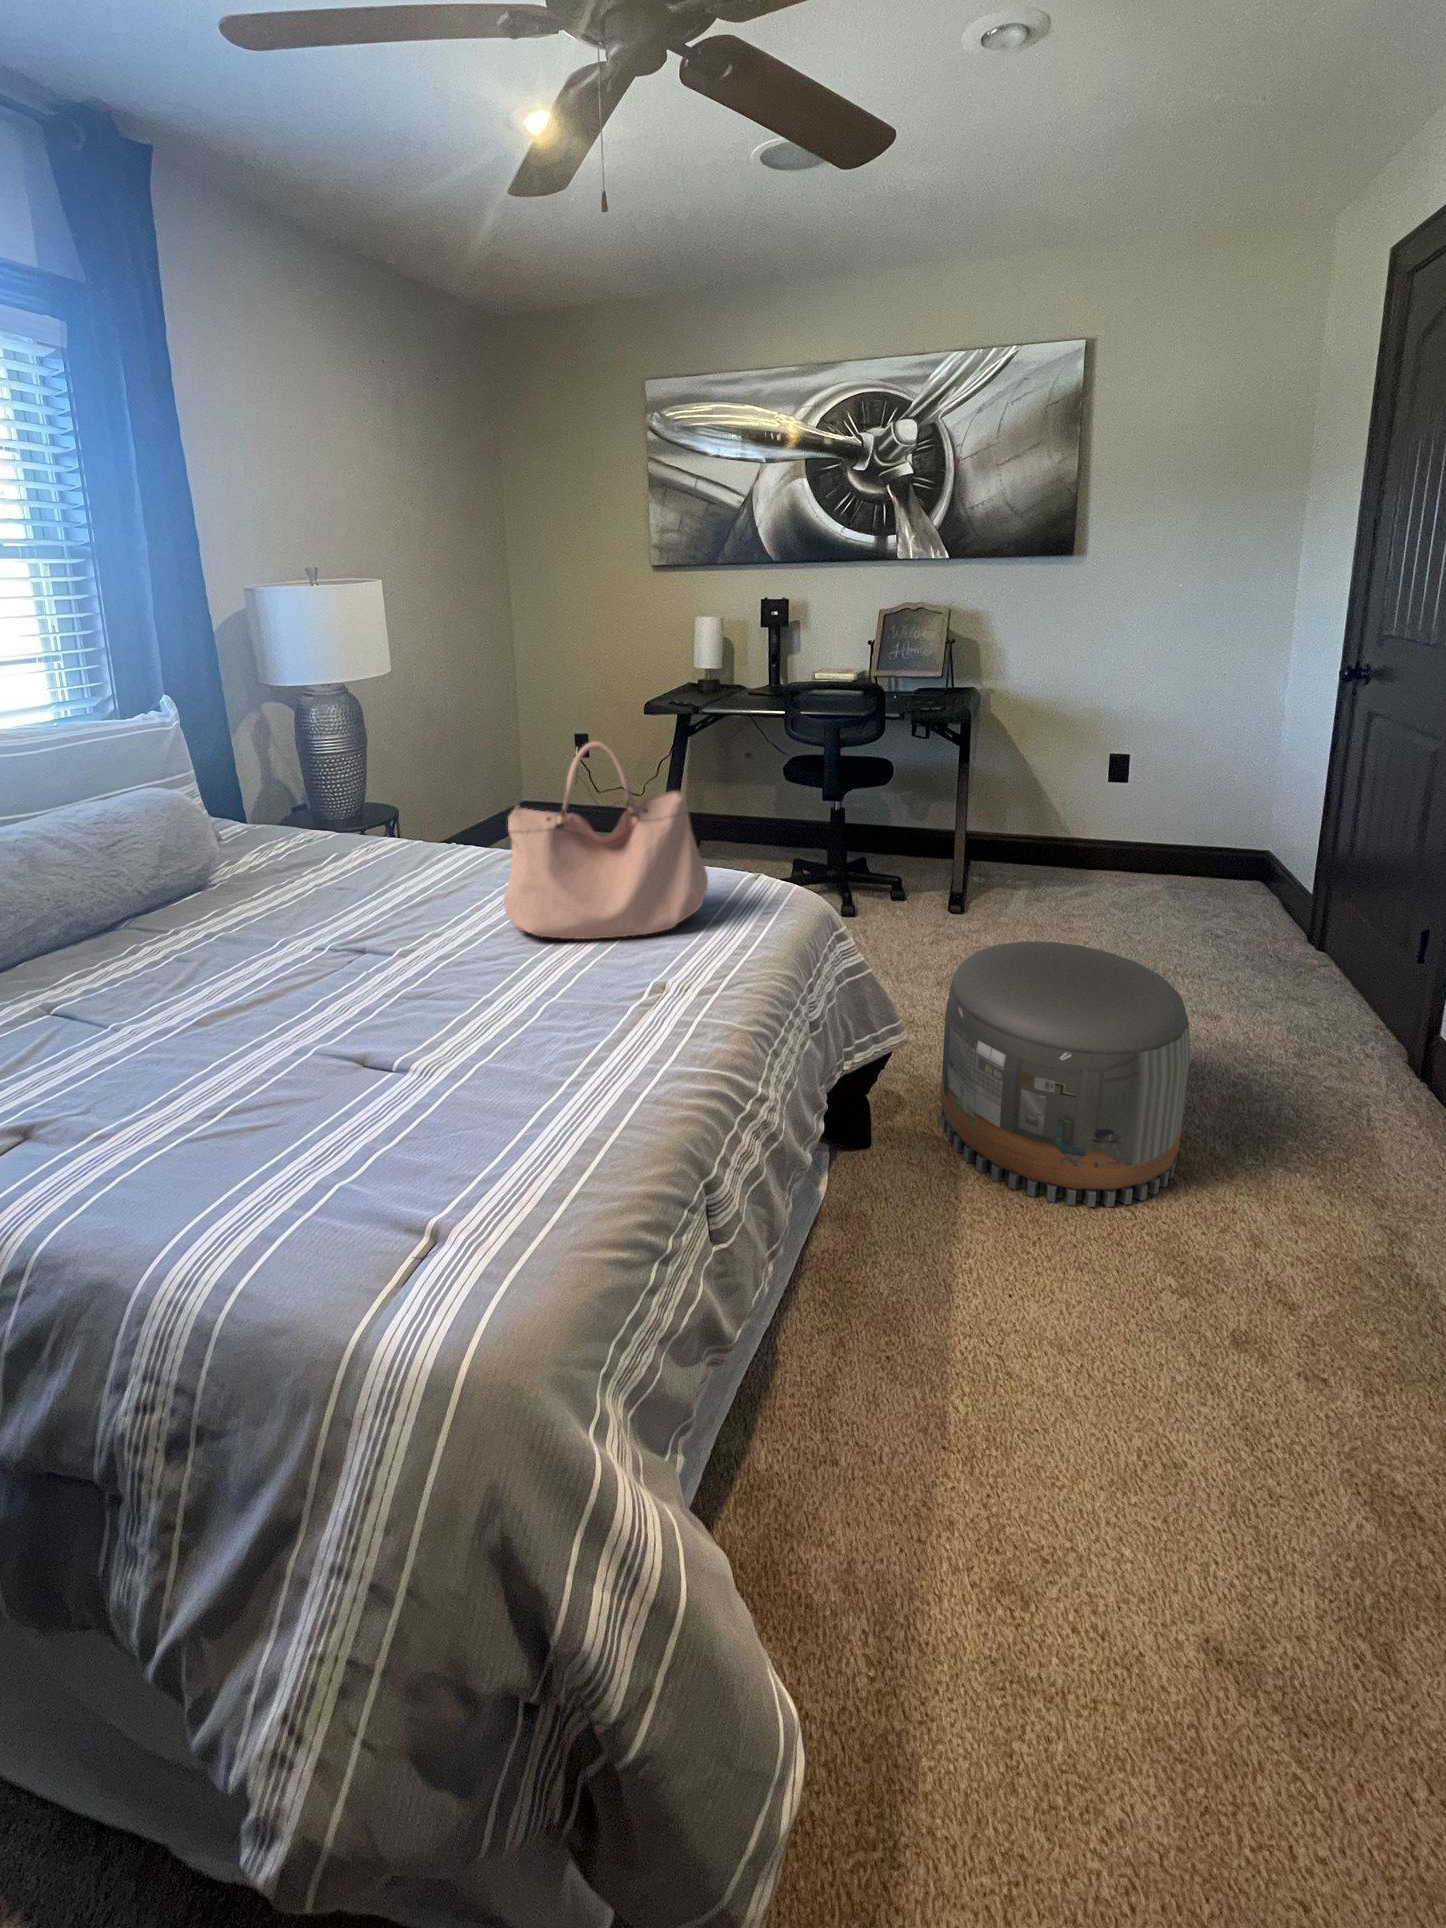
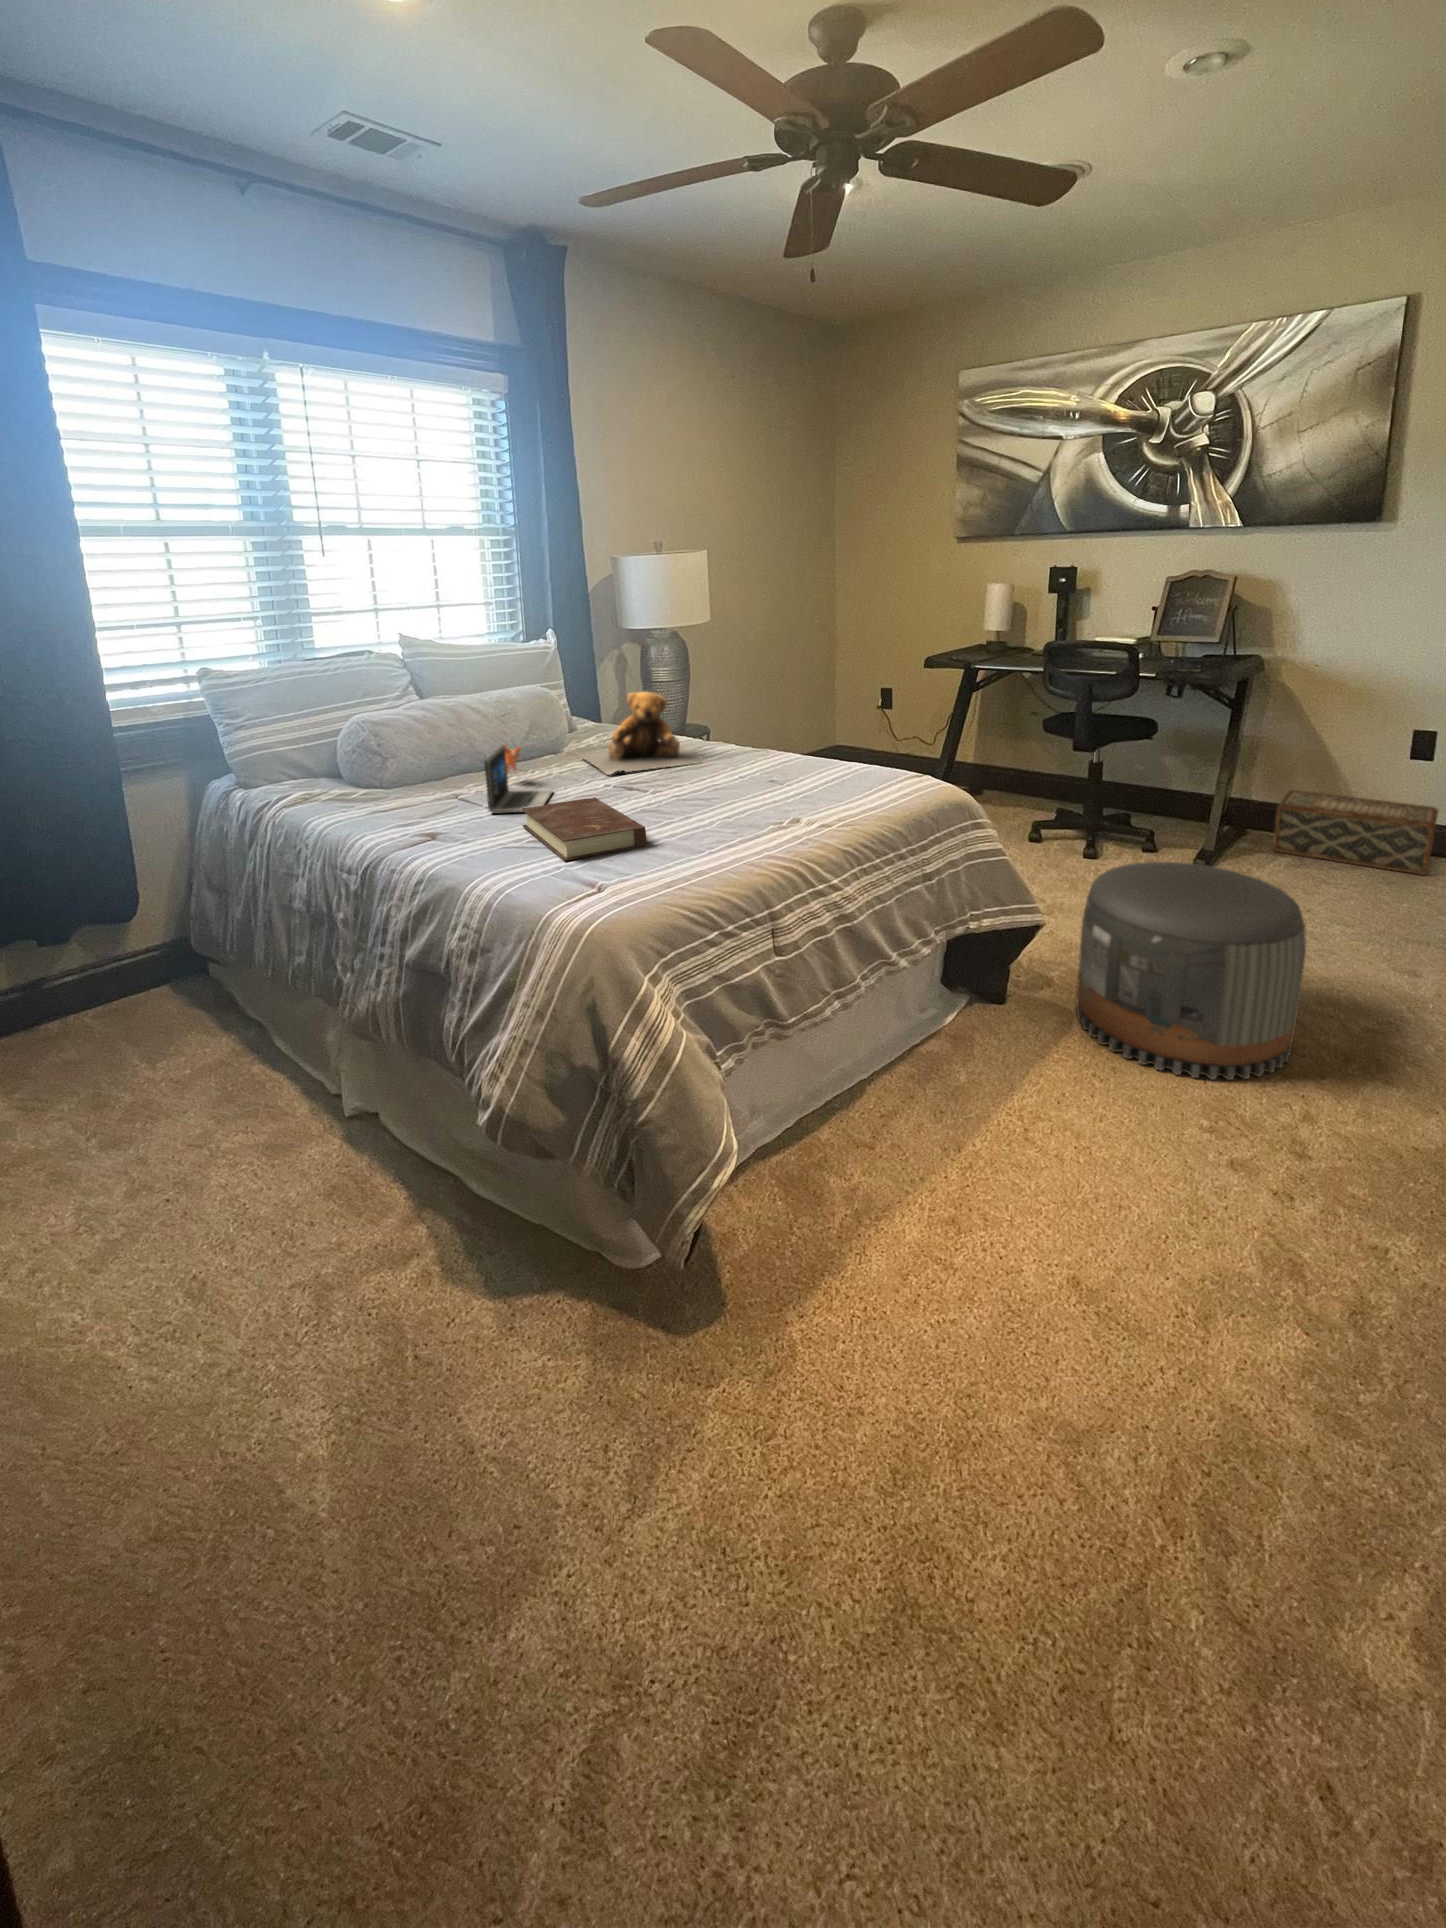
handbag: present [503,741,708,939] -> none [723,656,866,795]
teddy bear: none [248,792,465,928] -> present [581,692,706,775]
woven basket: none [1004,818,1147,893] -> present [1273,790,1438,875]
laptop: none [111,899,231,1048] -> present [485,744,553,814]
book: none [200,994,451,1156] -> present [521,797,646,861]

